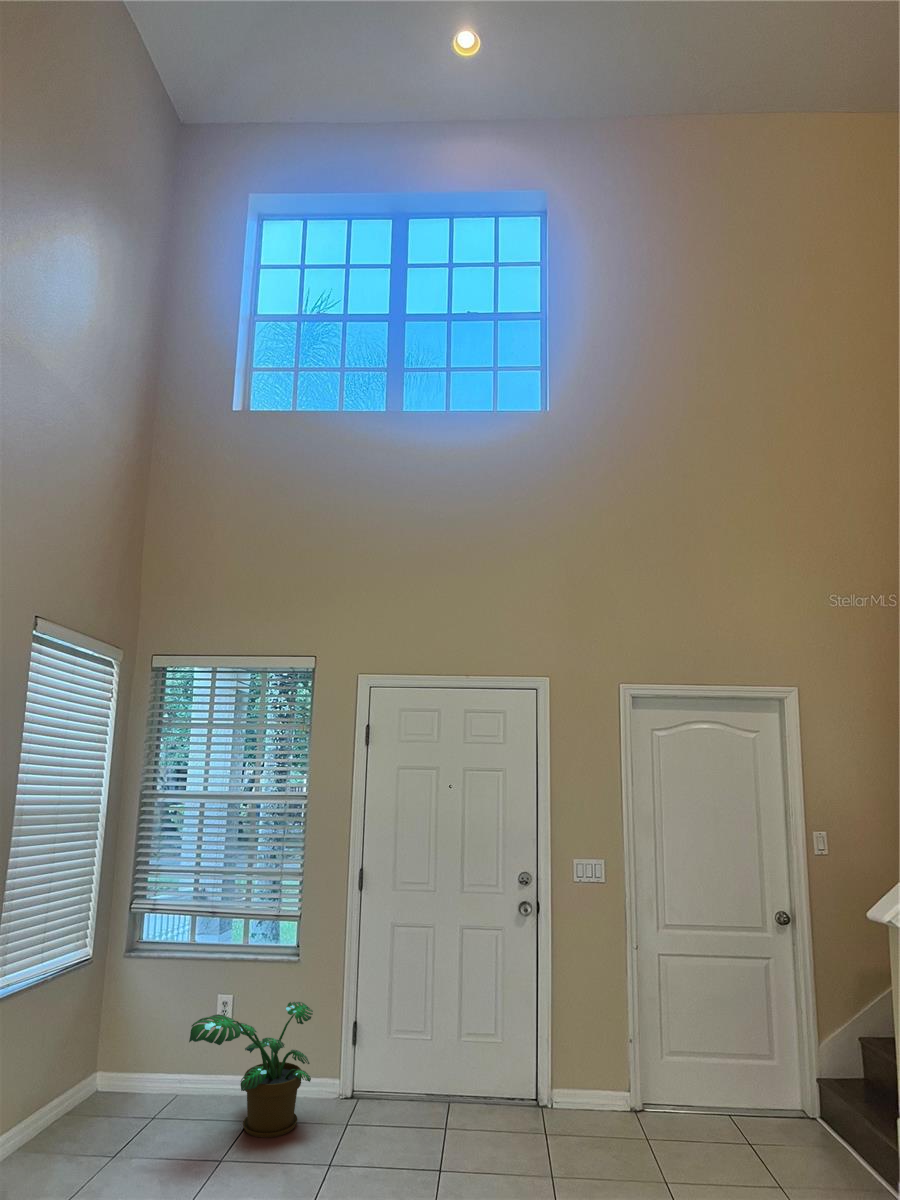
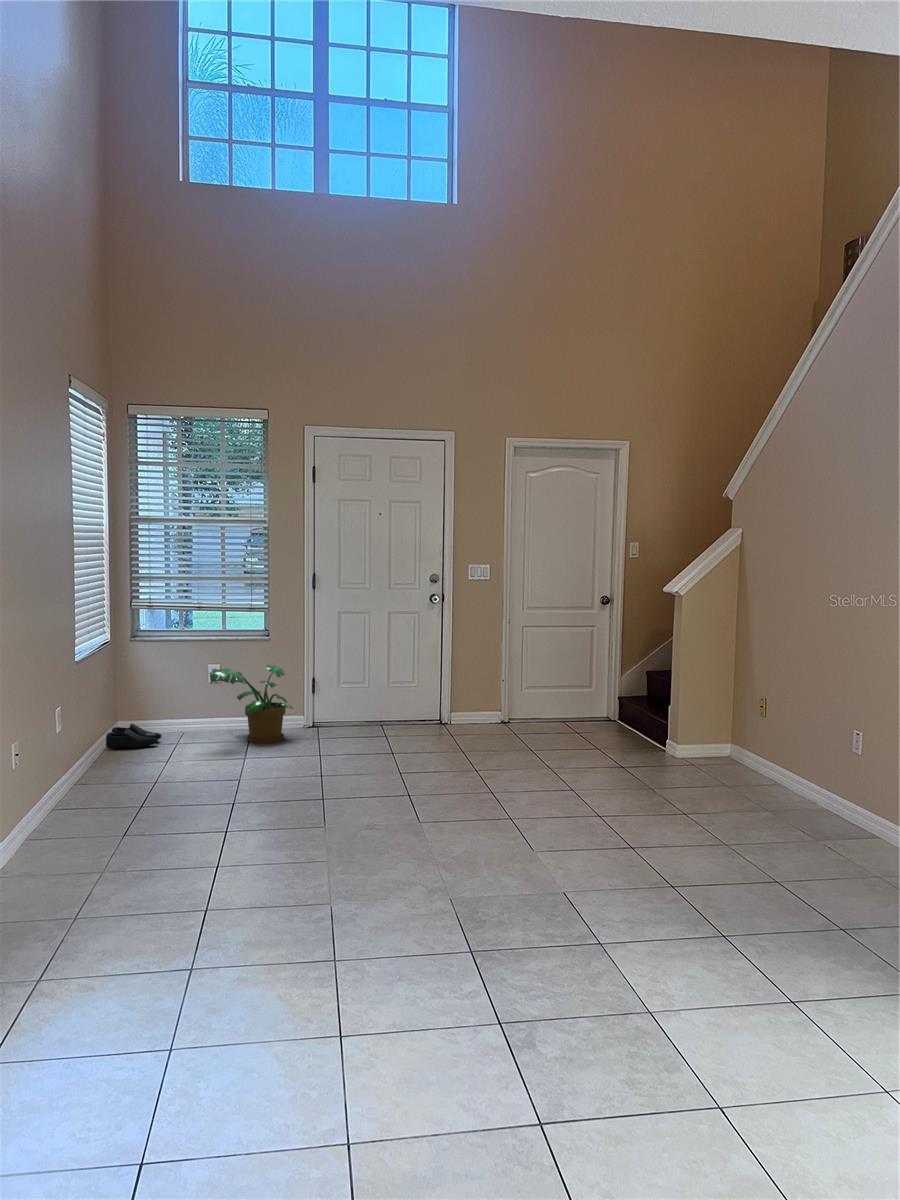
shoe: none [47,1086,132,1135] -> present [106,724,161,749]

